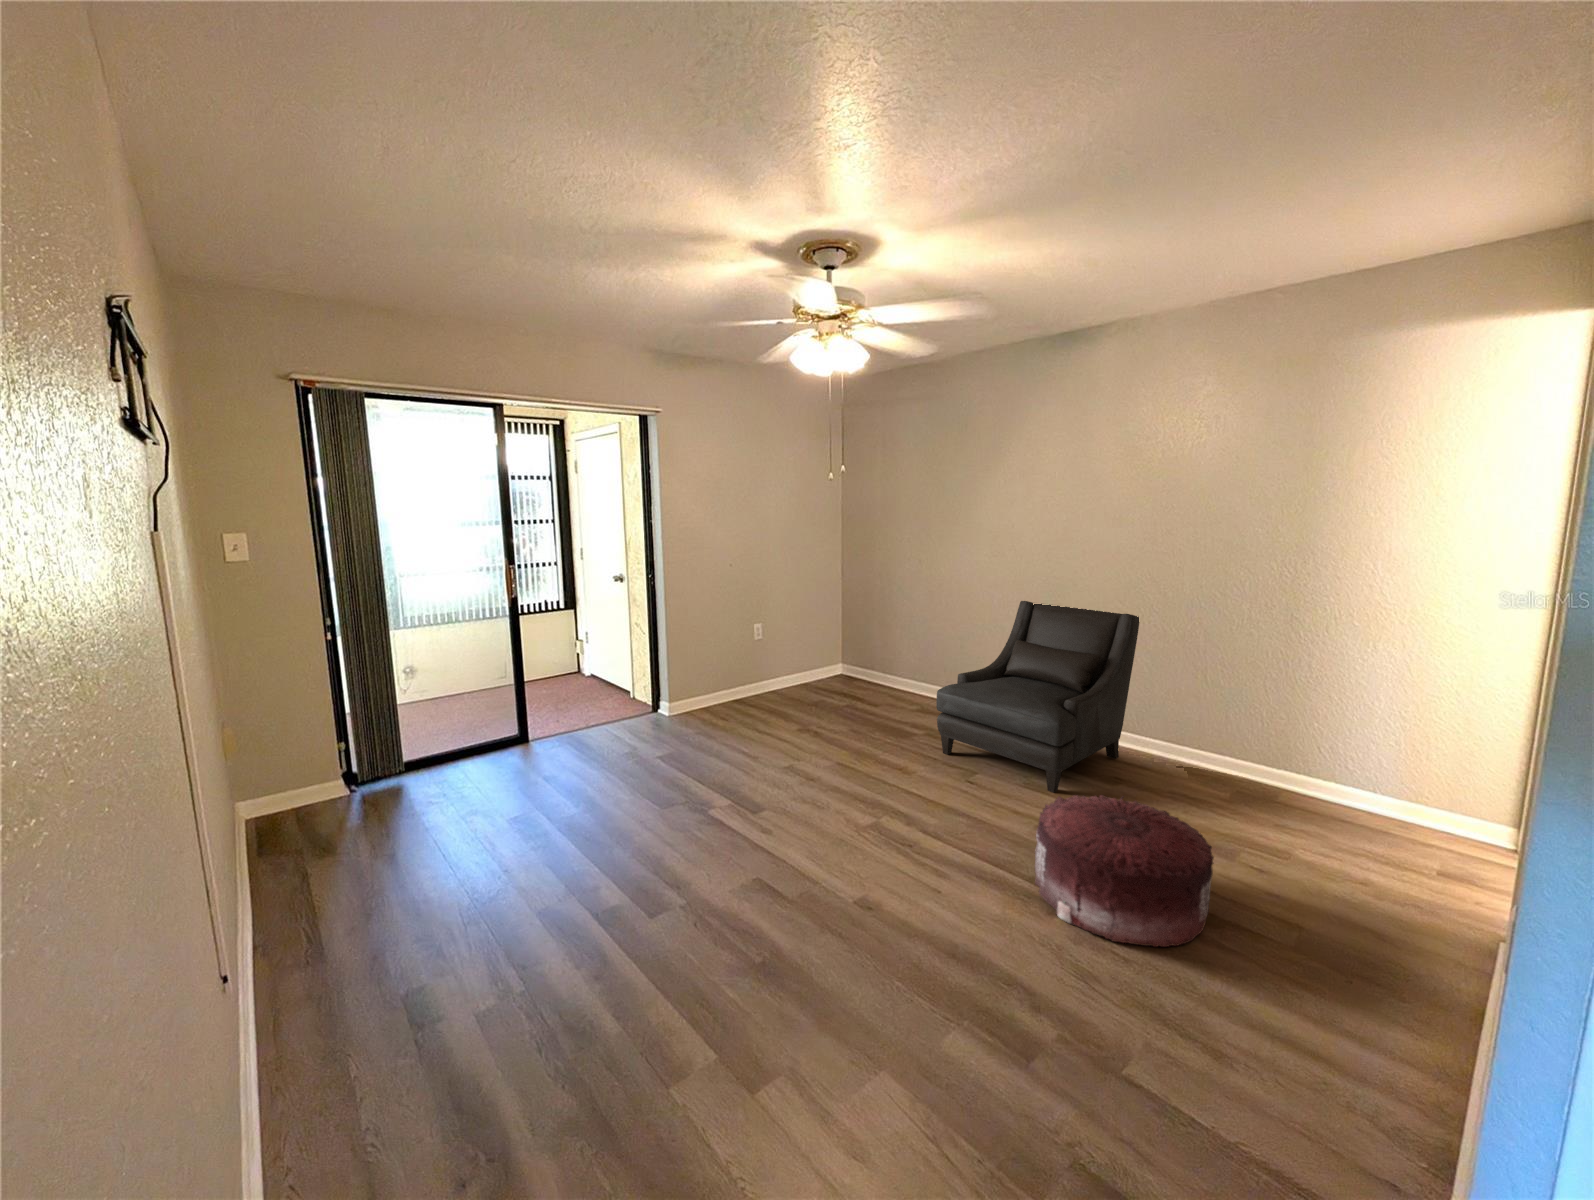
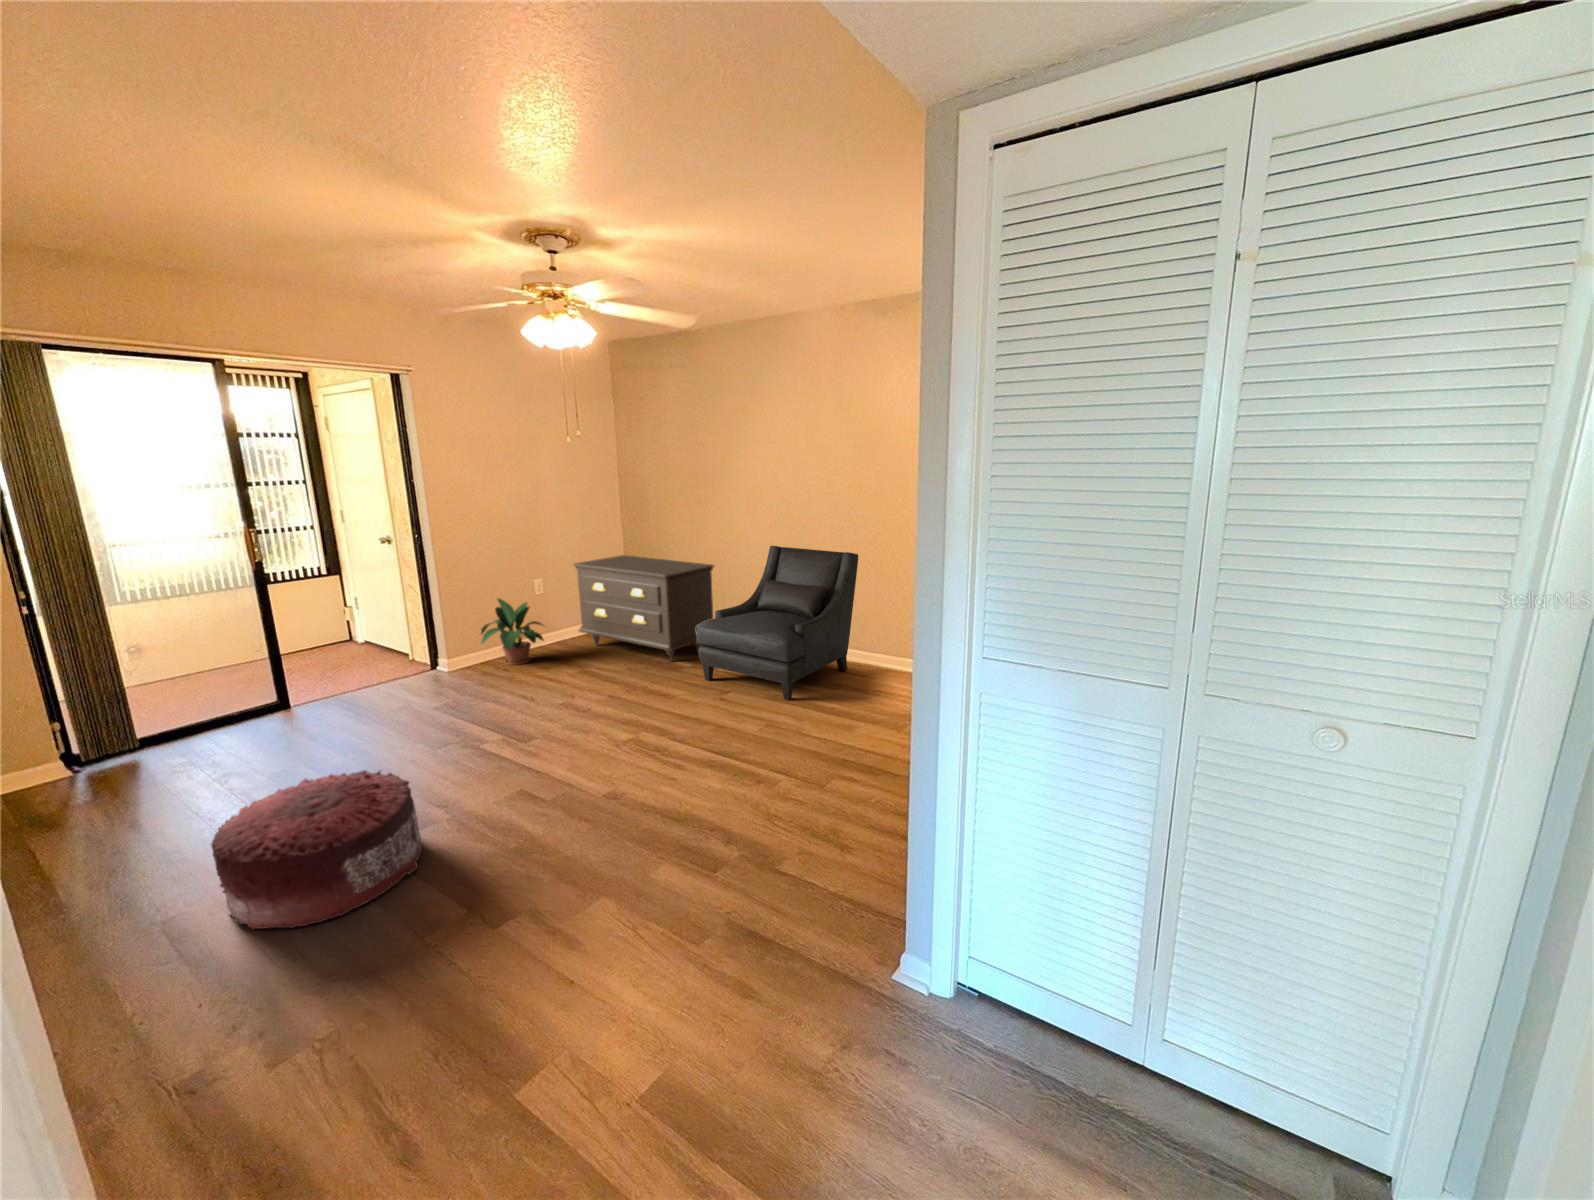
dresser: none [795,603,951,726] -> present [574,555,714,662]
potted plant: none [701,643,768,714] -> present [481,598,543,665]
pouf: present [1035,795,1214,947] -> present [211,770,423,929]

